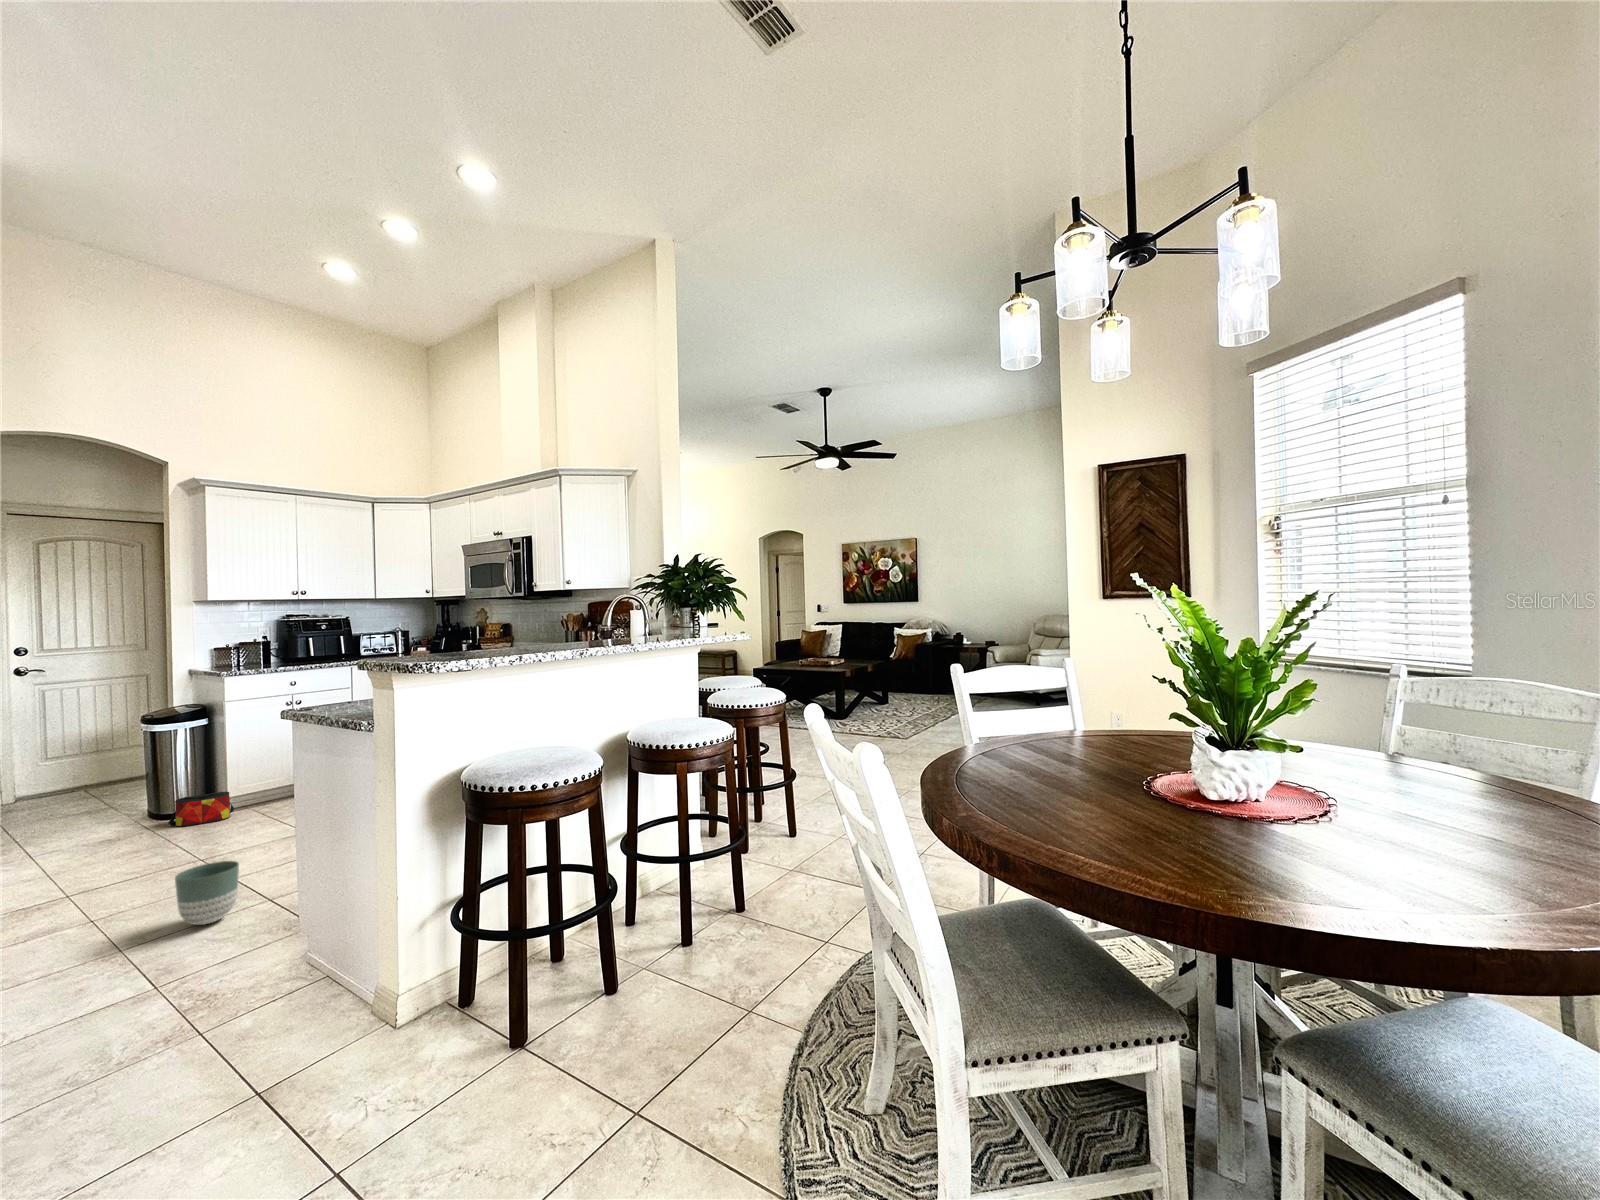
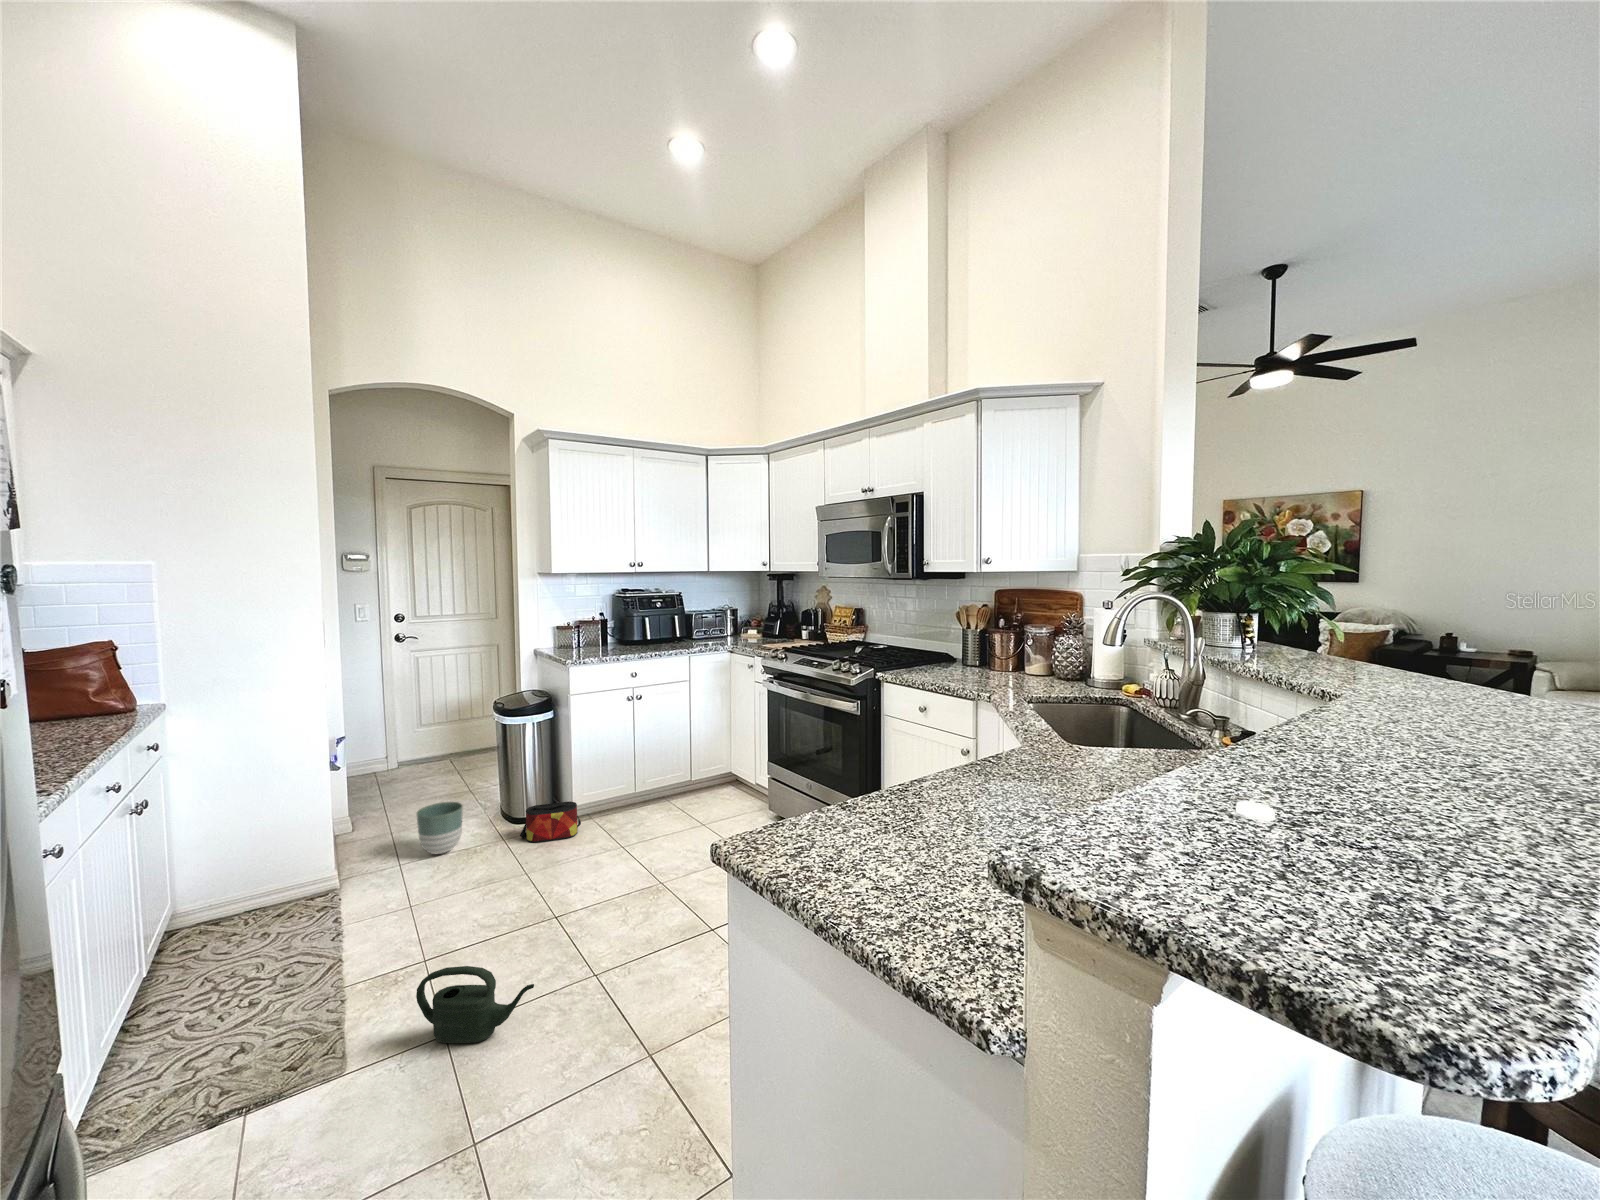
planter: present [175,861,239,925] -> present [416,802,463,854]
watering can: none [63,865,169,921] -> present [416,966,534,1043]

